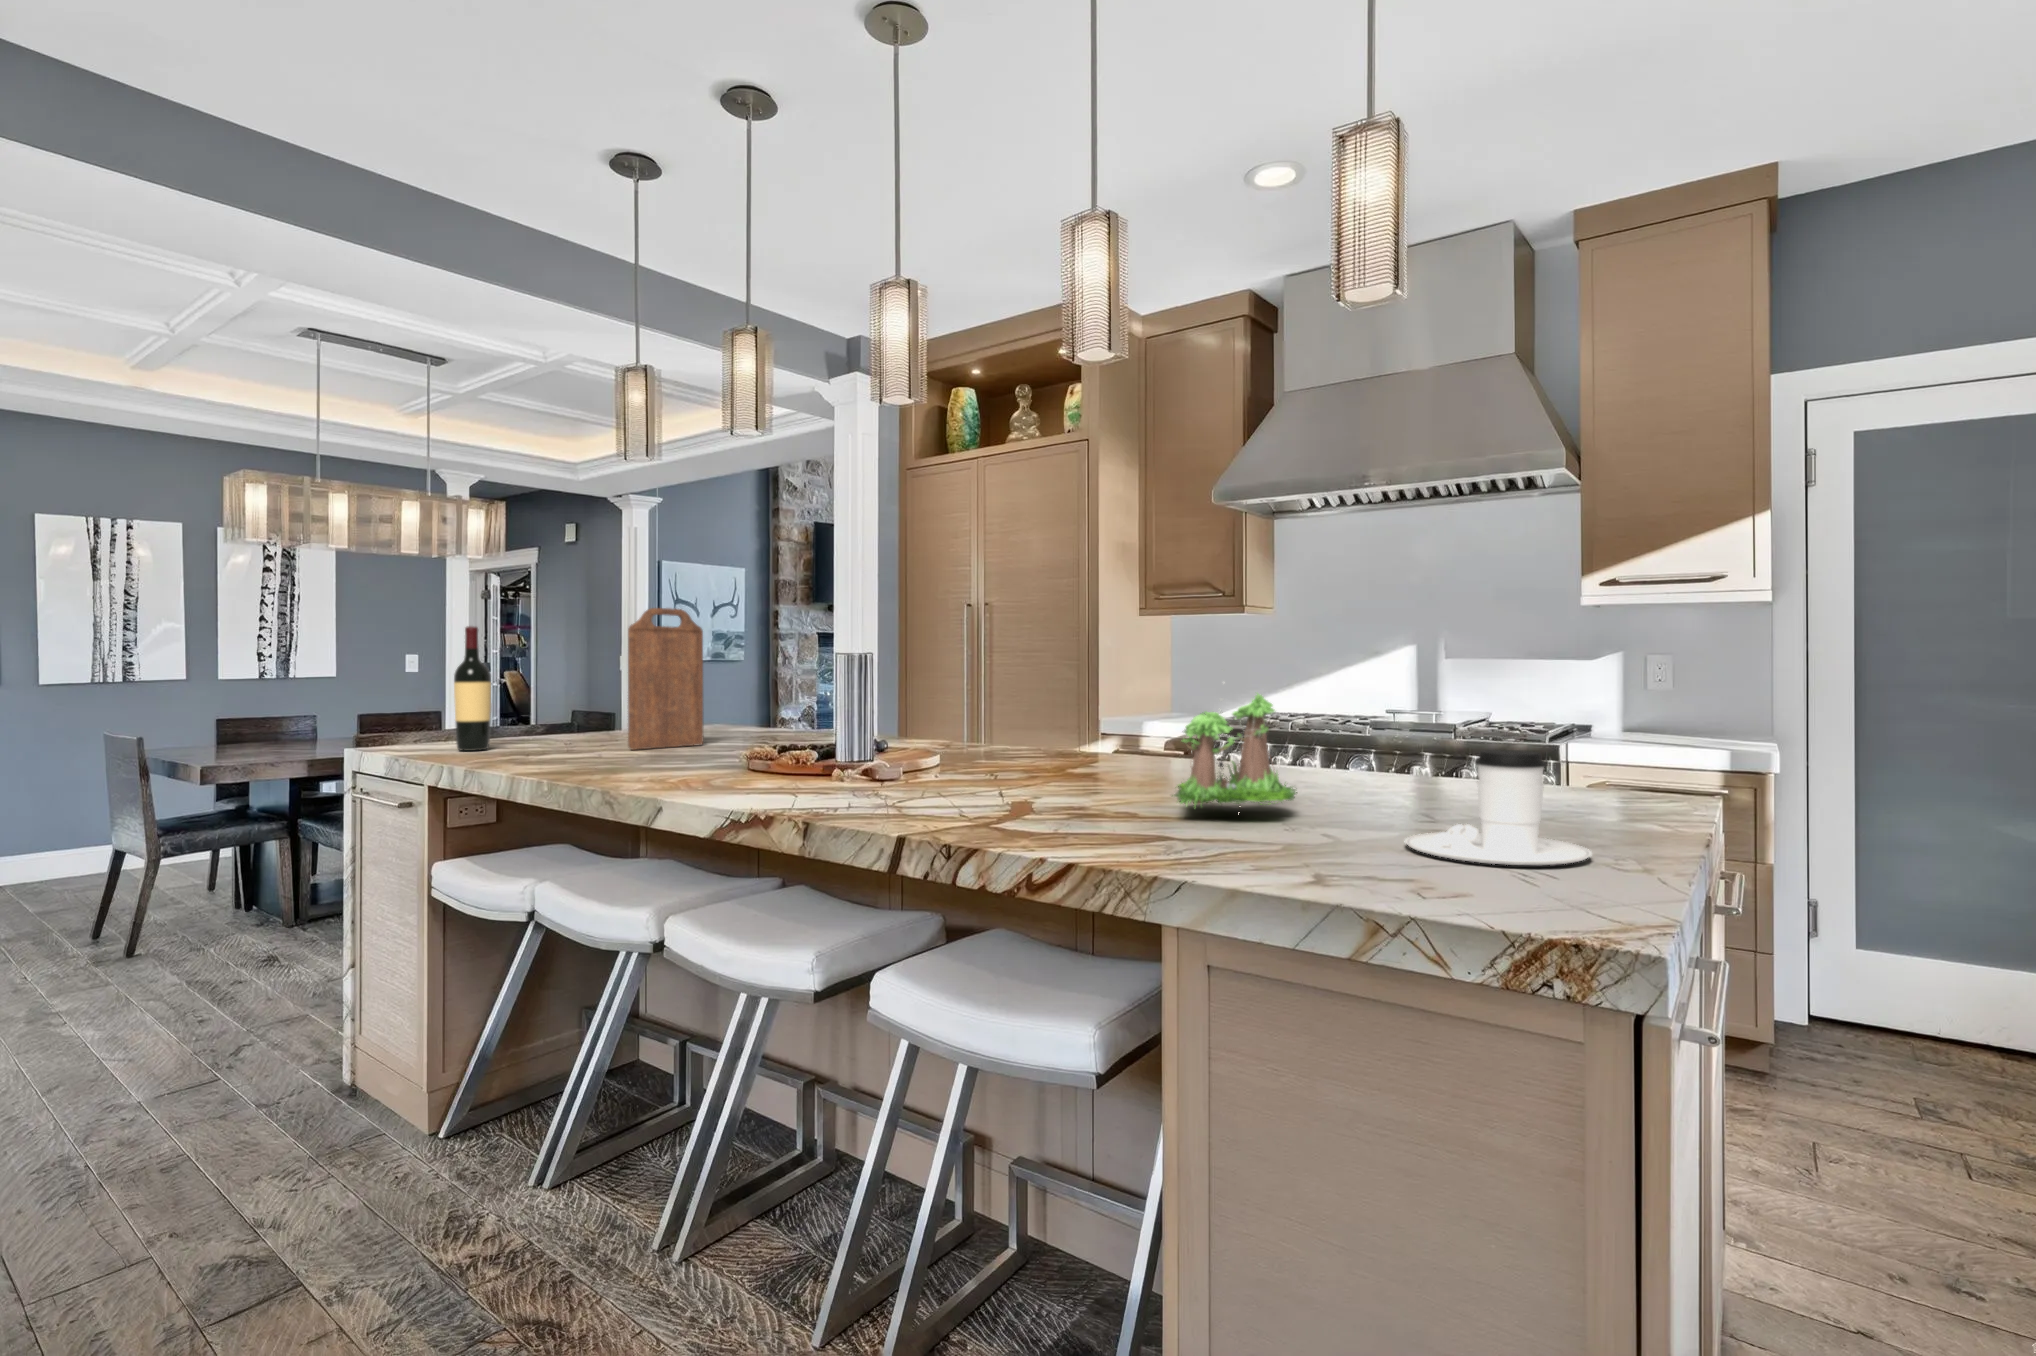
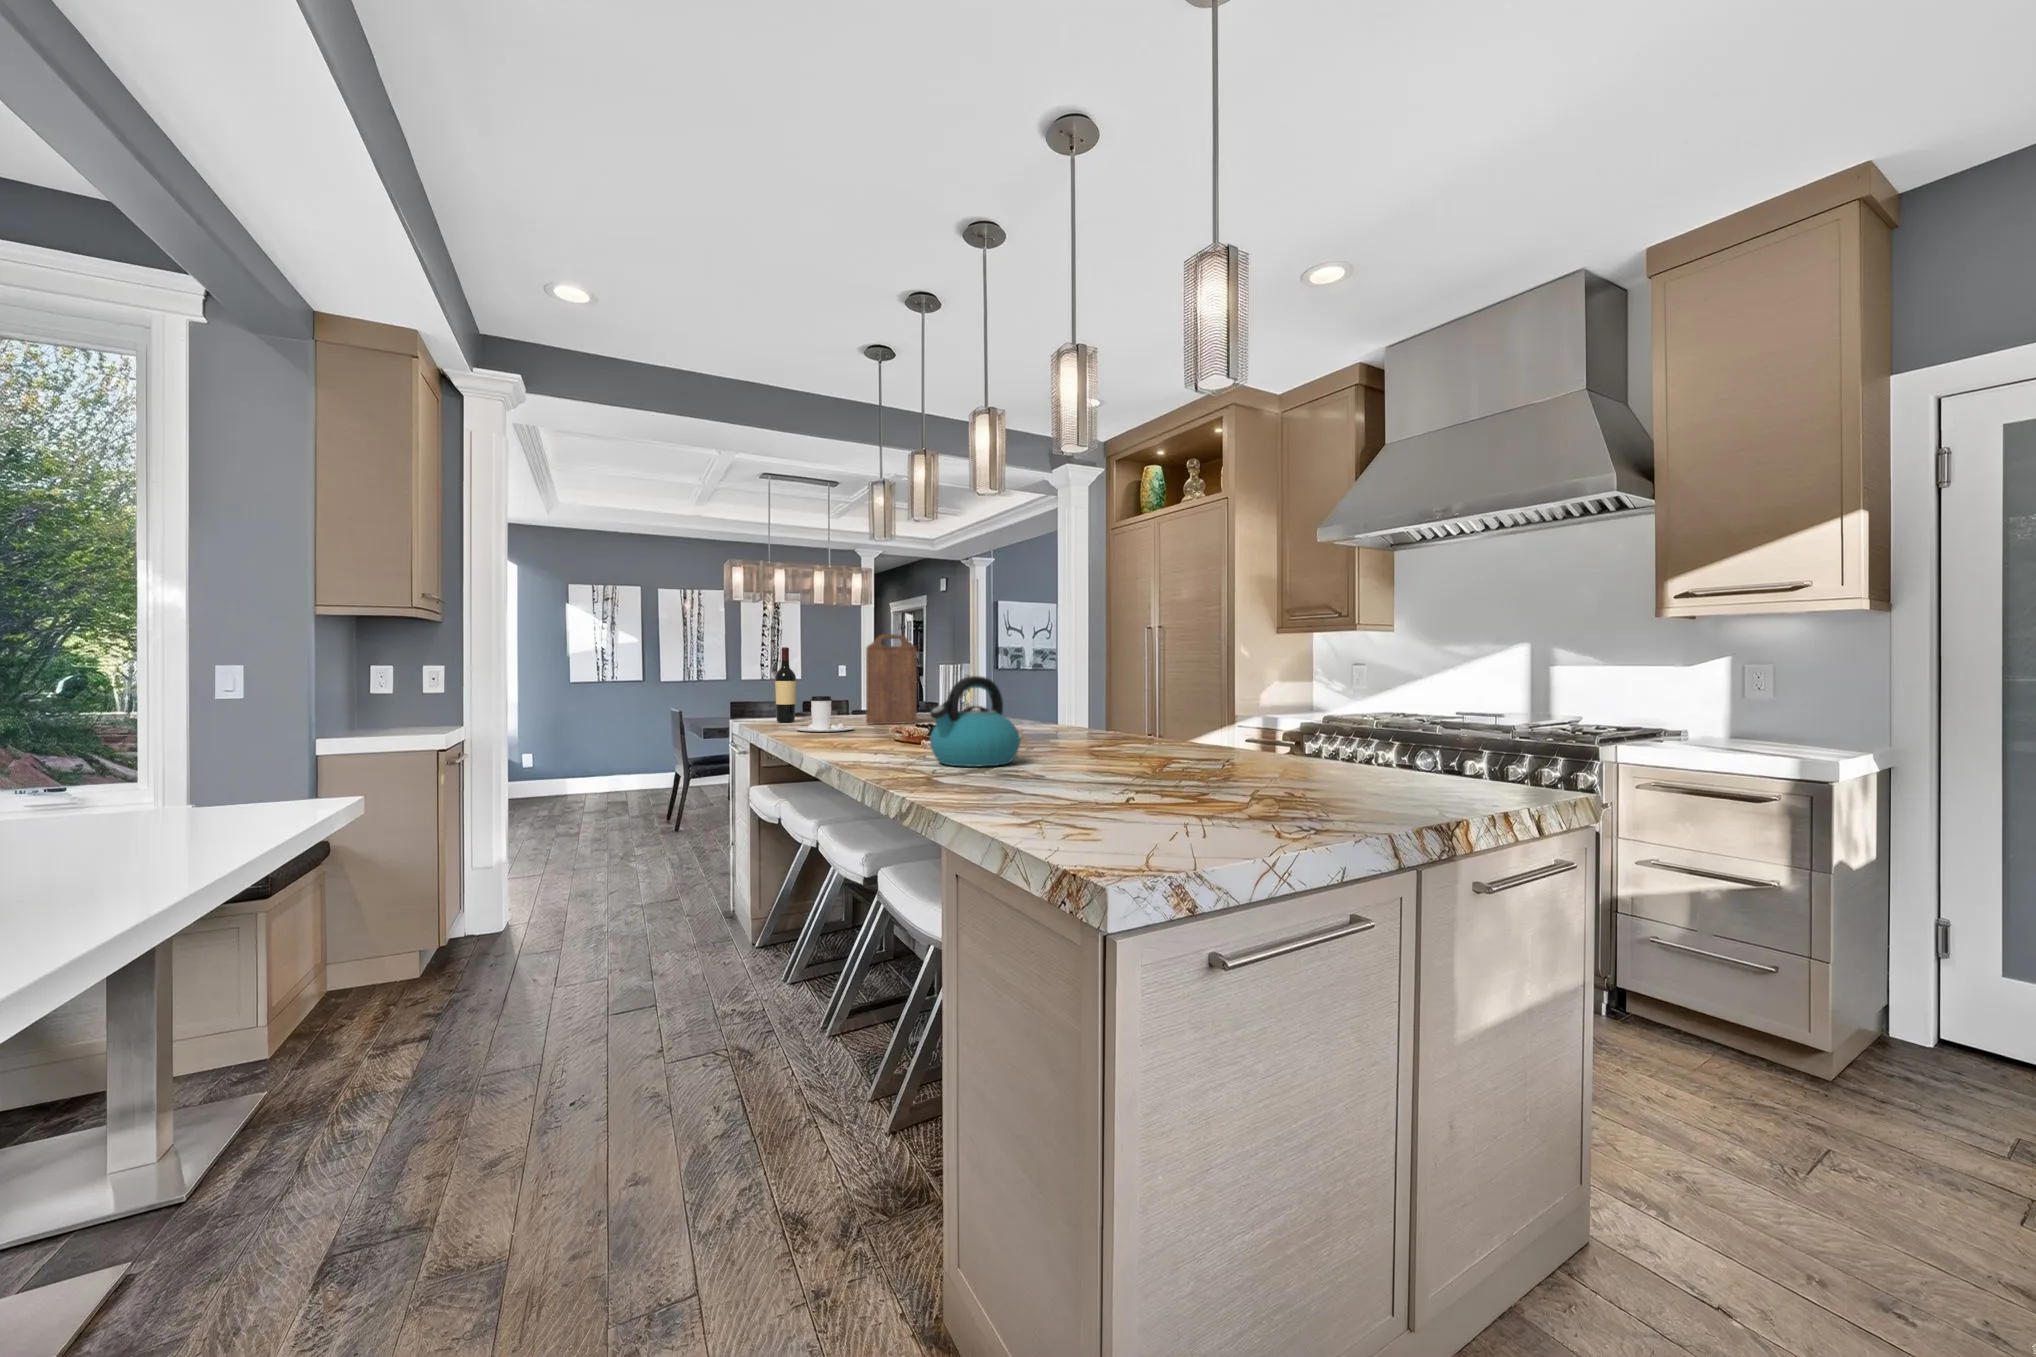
kettle: none [923,675,1058,810] -> present [930,676,1020,767]
plant: present [1172,694,1297,808] -> none [1057,653,1165,777]
coffee cup: present [1404,750,1592,865] -> present [796,696,854,732]

